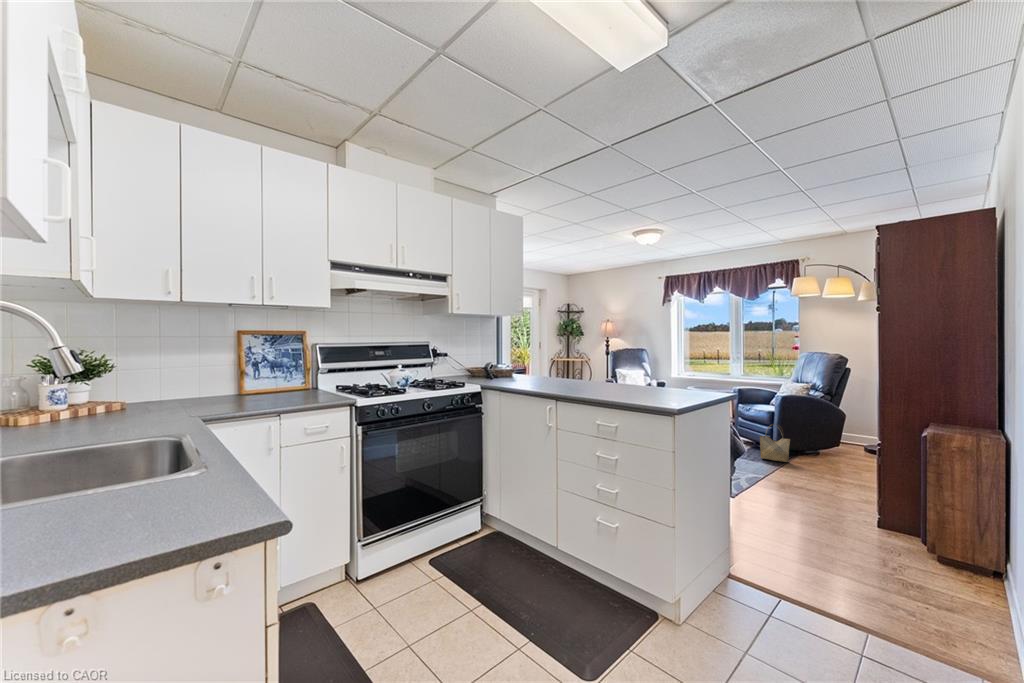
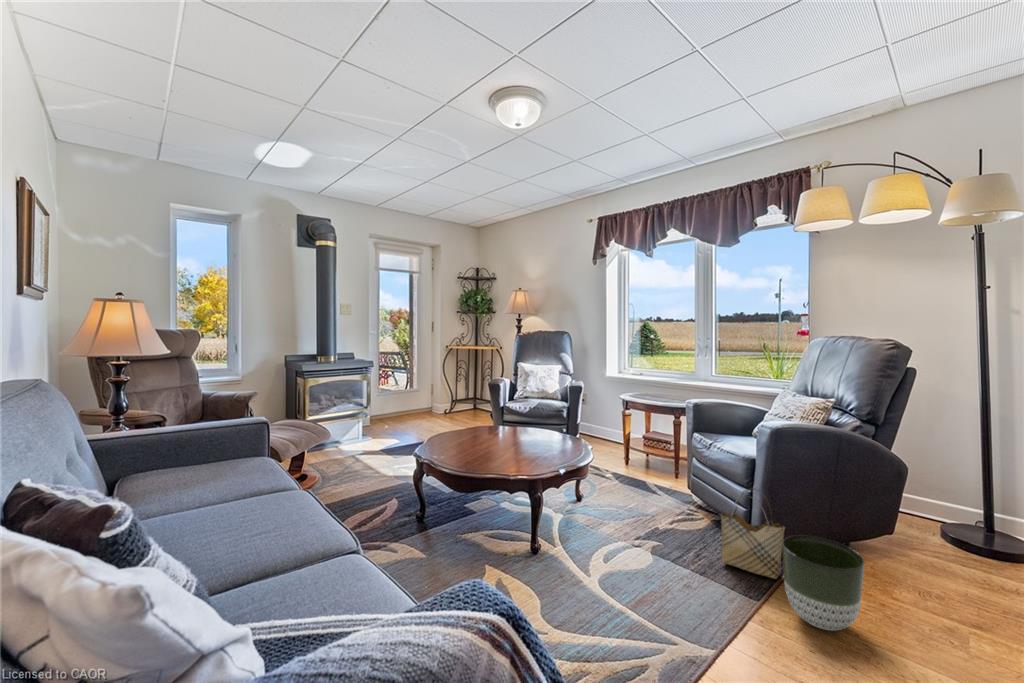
planter: none [790,438,824,473] -> present [782,535,864,631]

